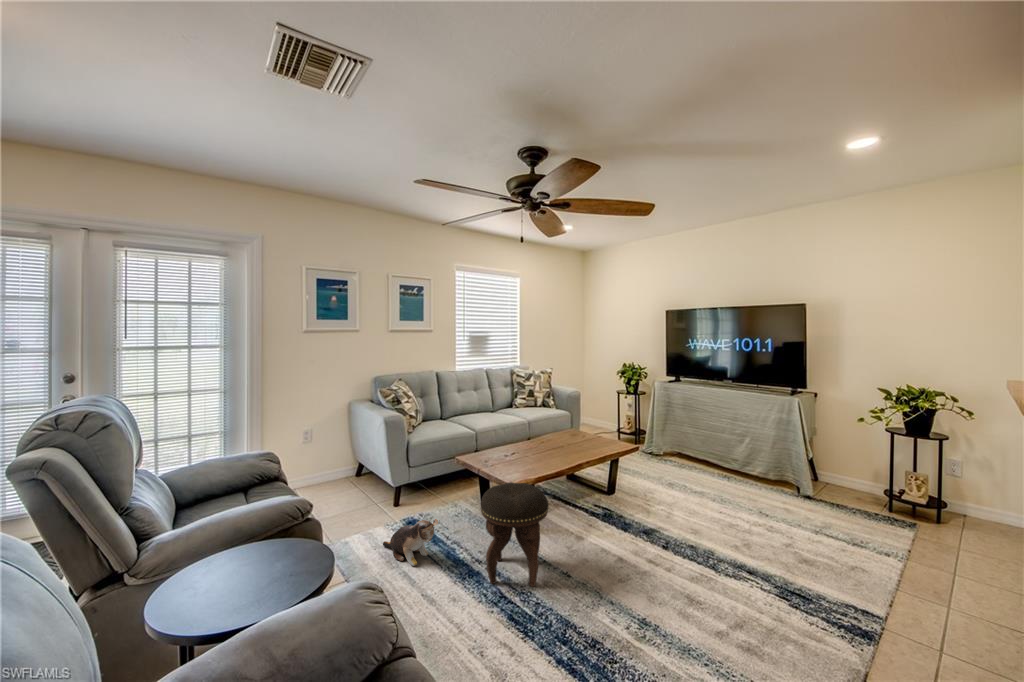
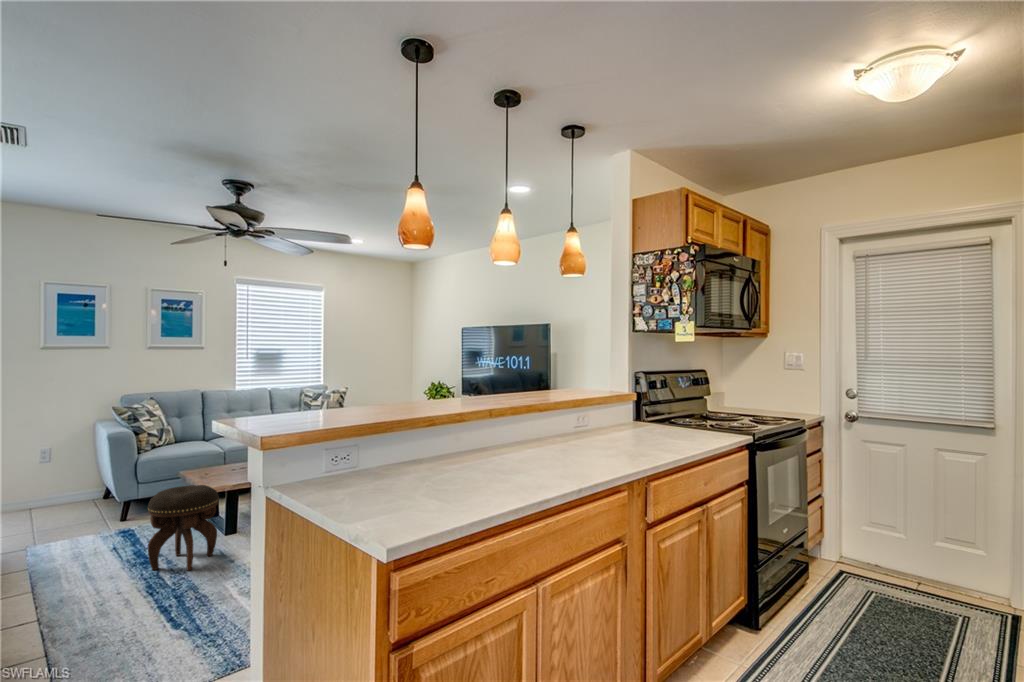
plush toy: present [383,519,438,566] -> none [73,519,117,562]

